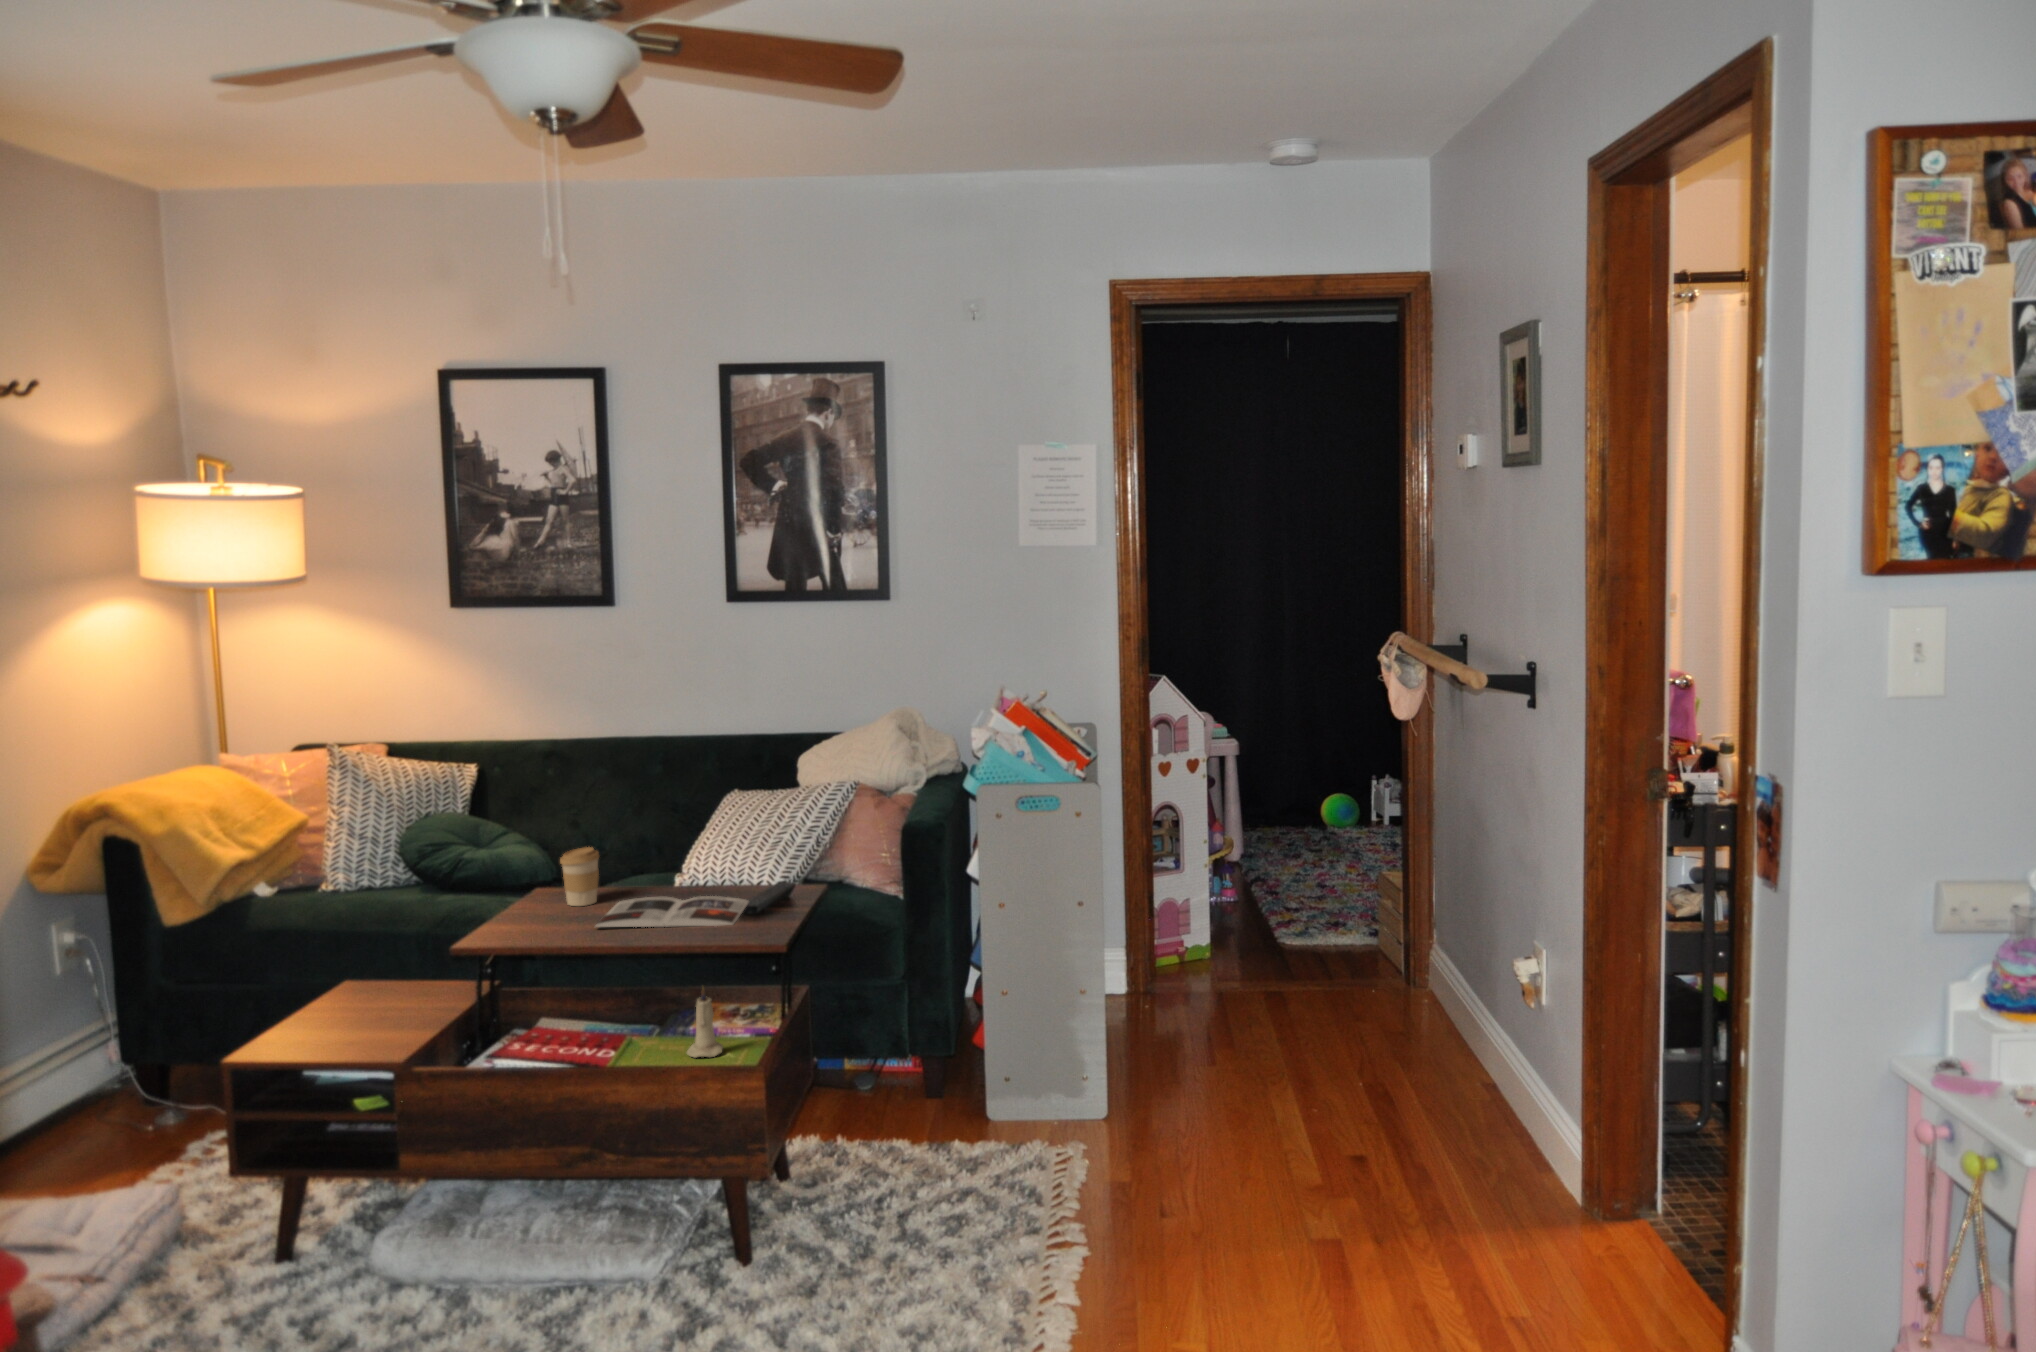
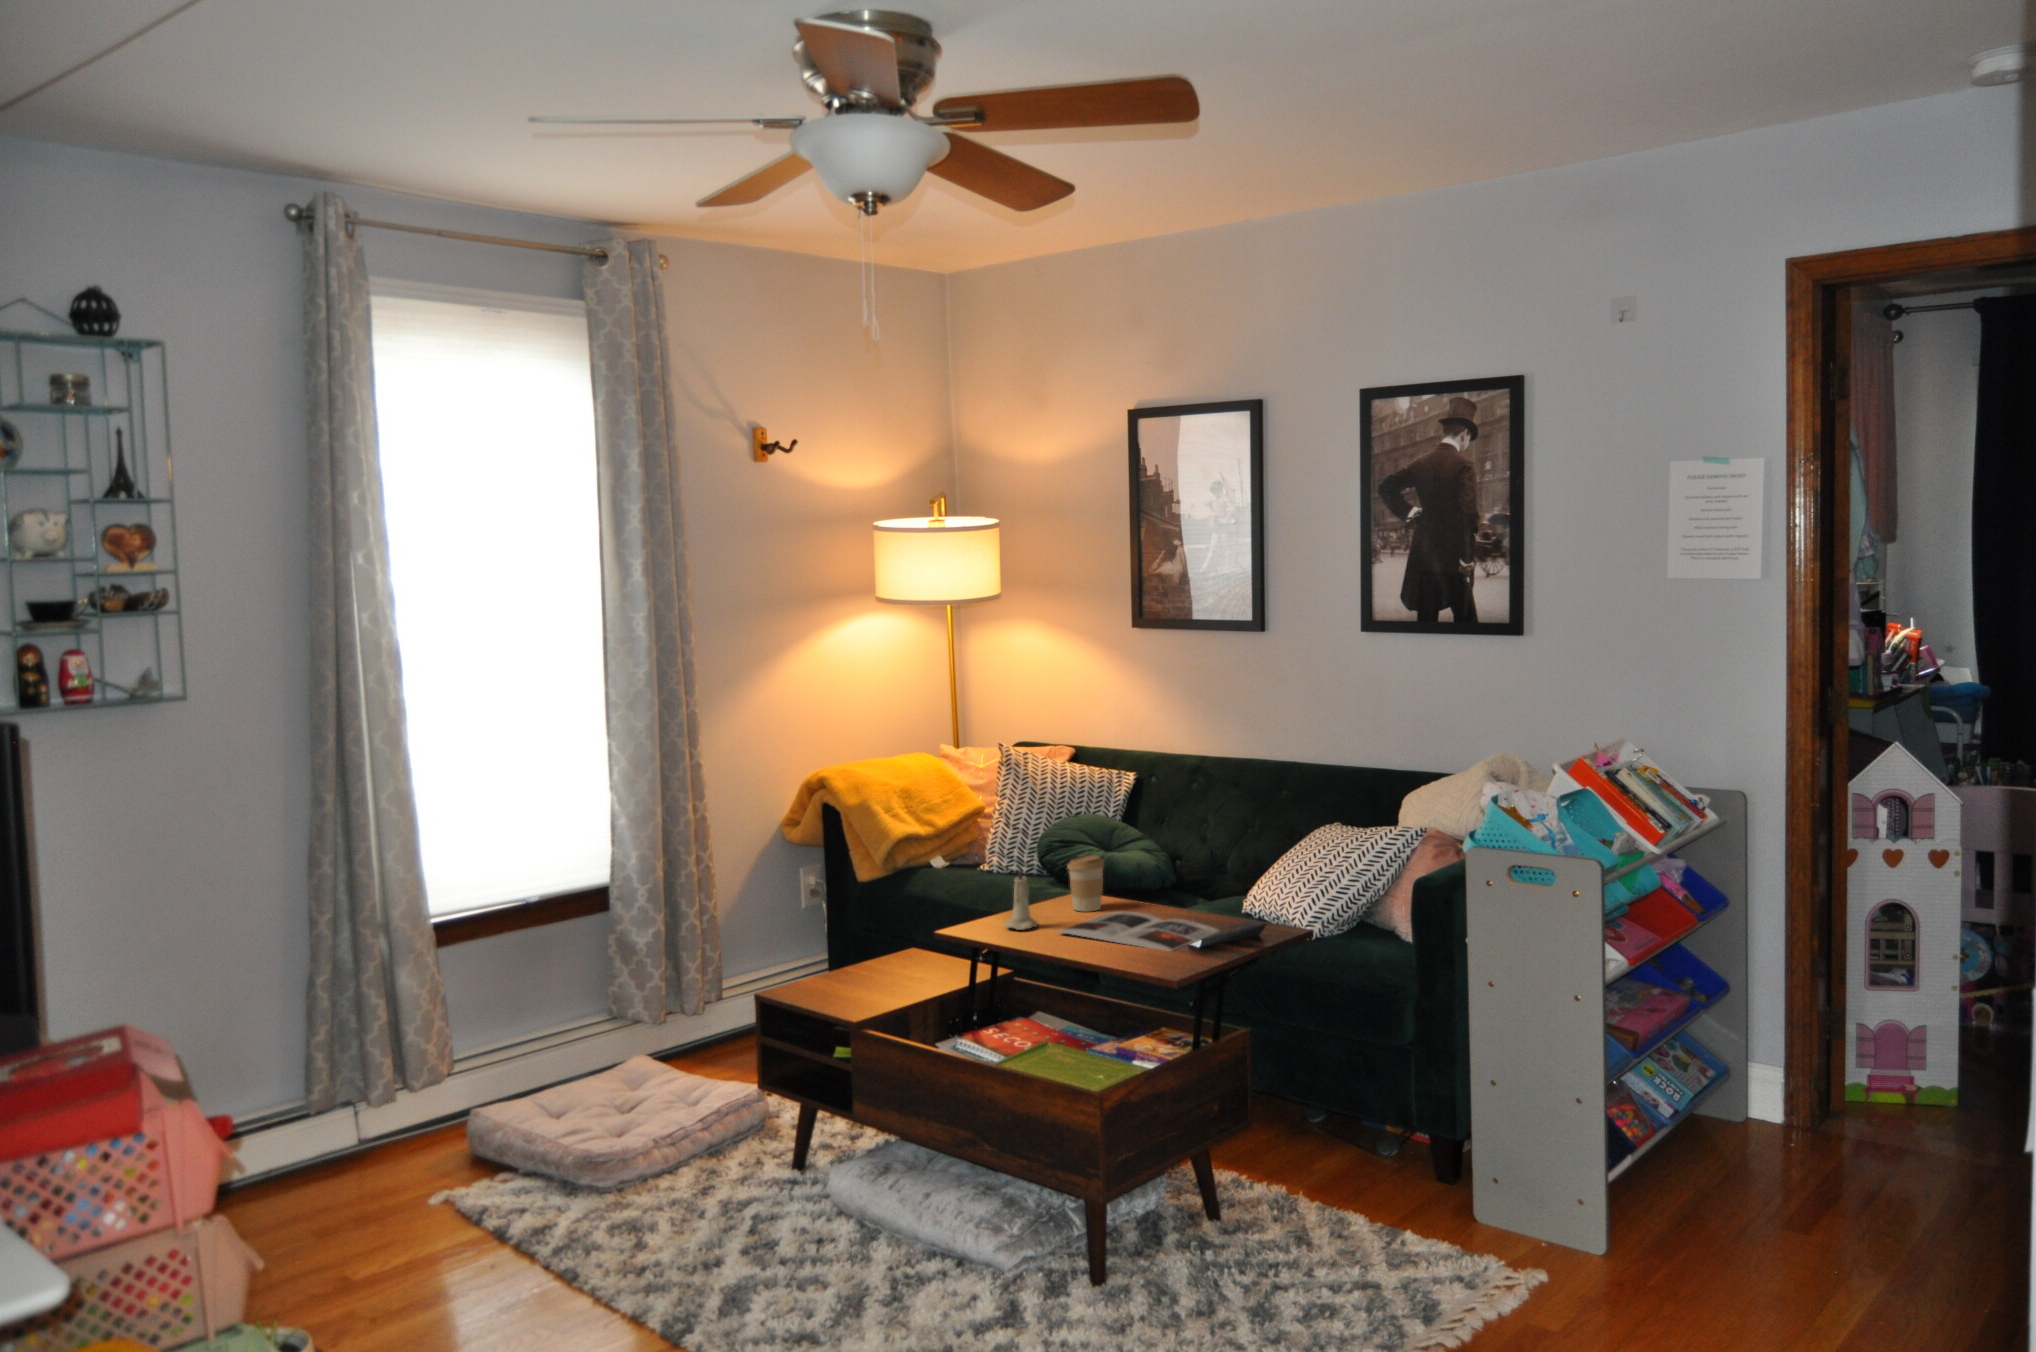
candle: present [687,987,723,1058] -> present [1005,868,1038,930]

